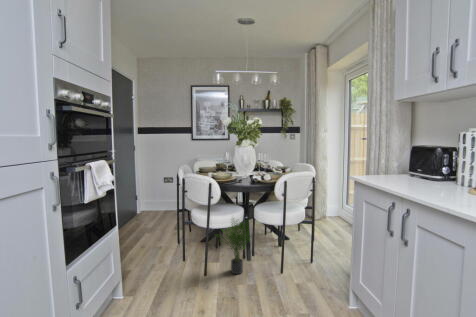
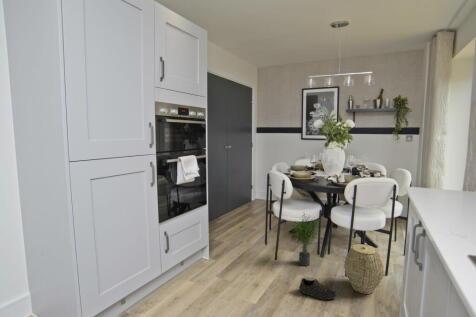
woven basket: none [284,238,320,287] -> present [344,244,384,294]
shoe: none [249,285,288,306] -> present [299,278,337,300]

